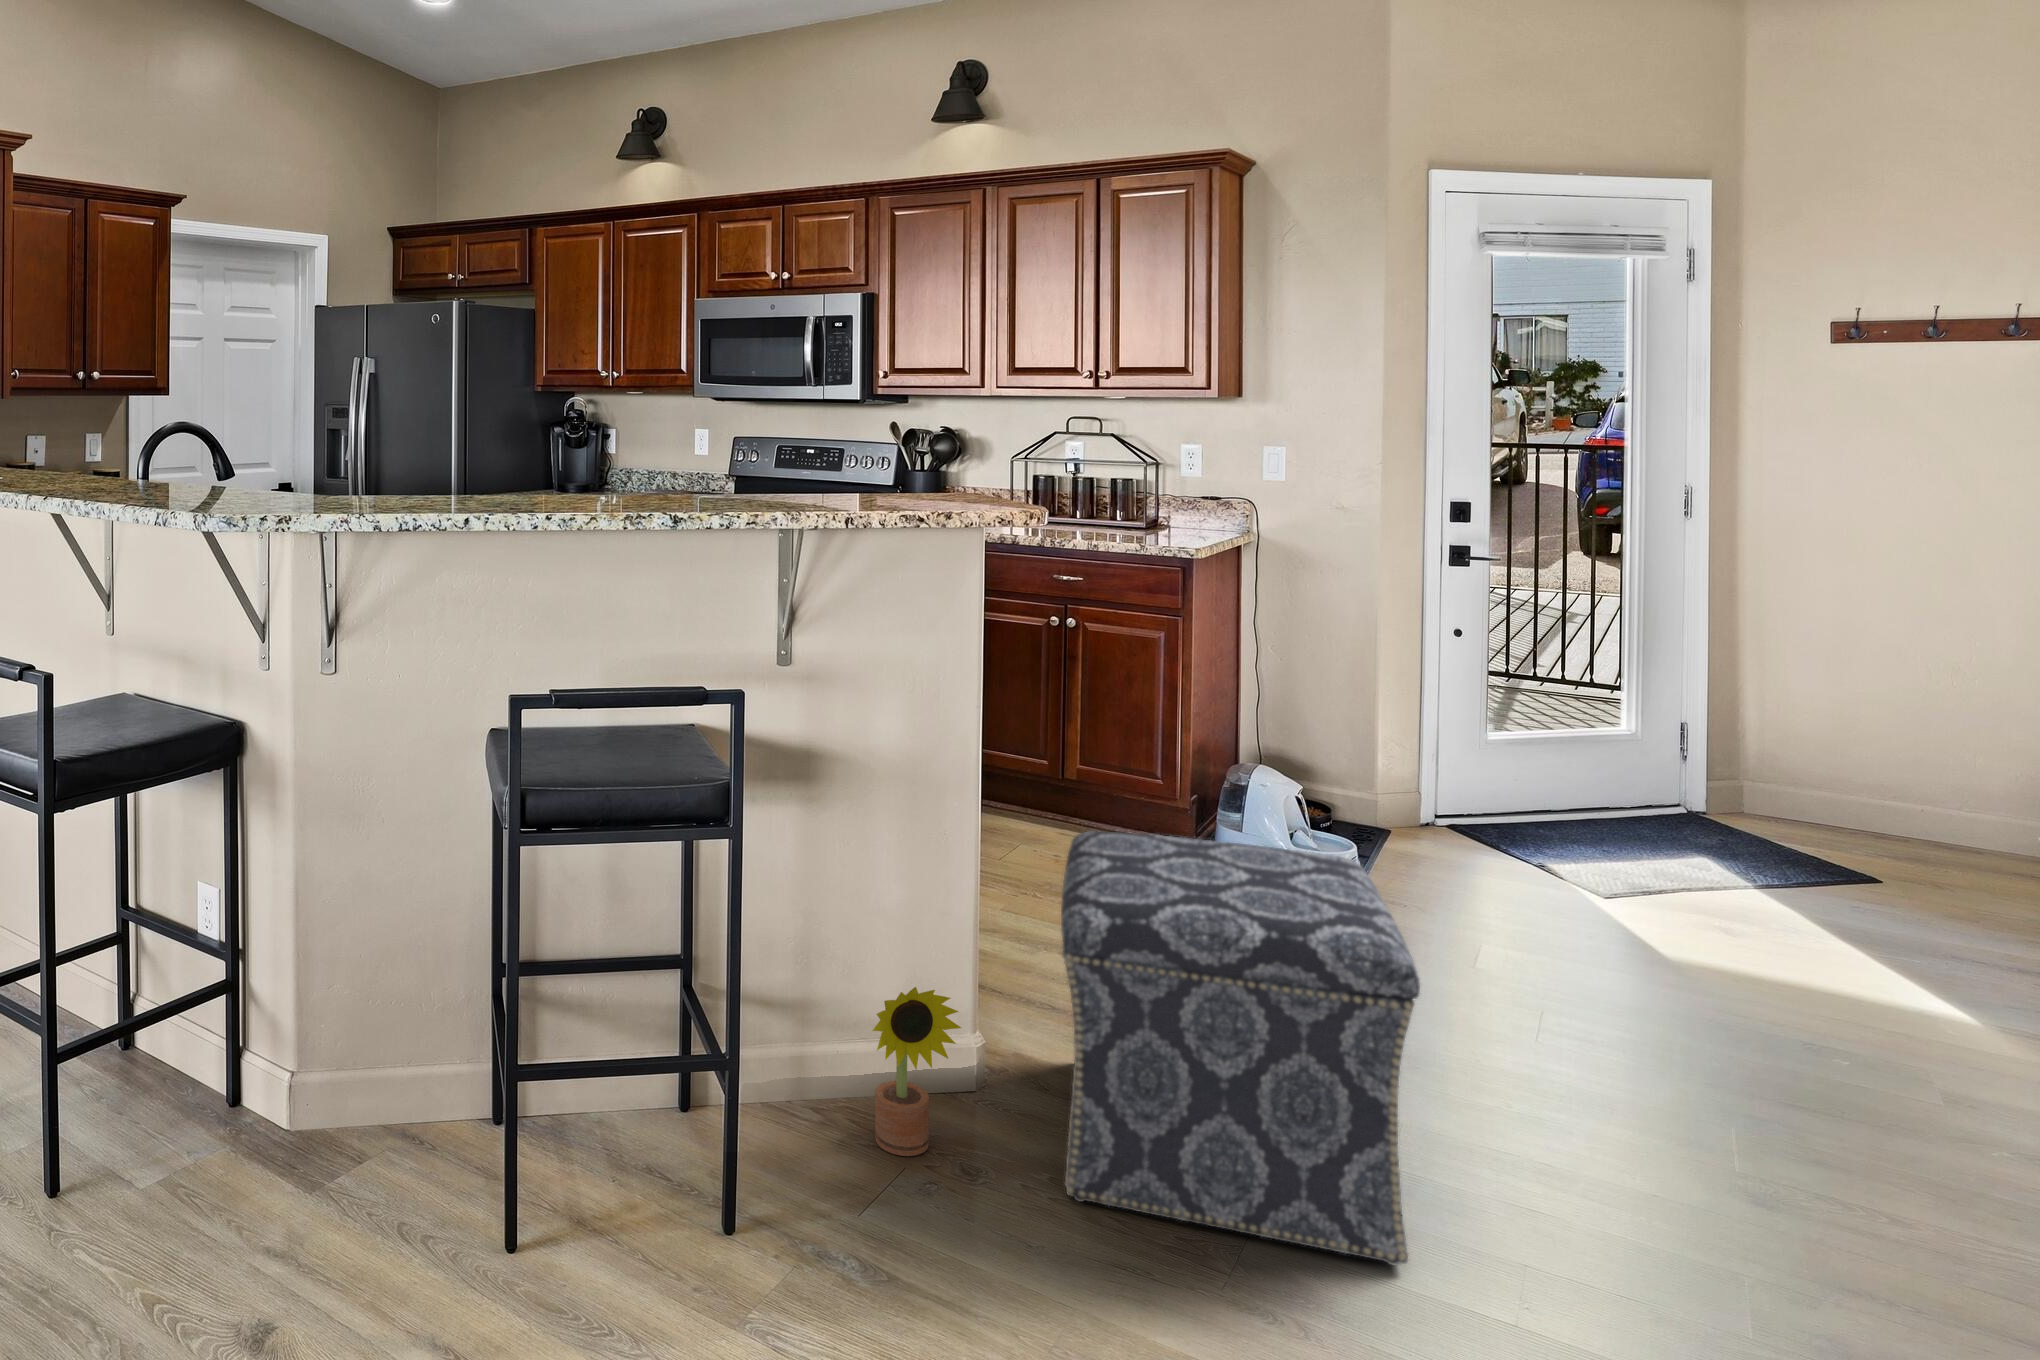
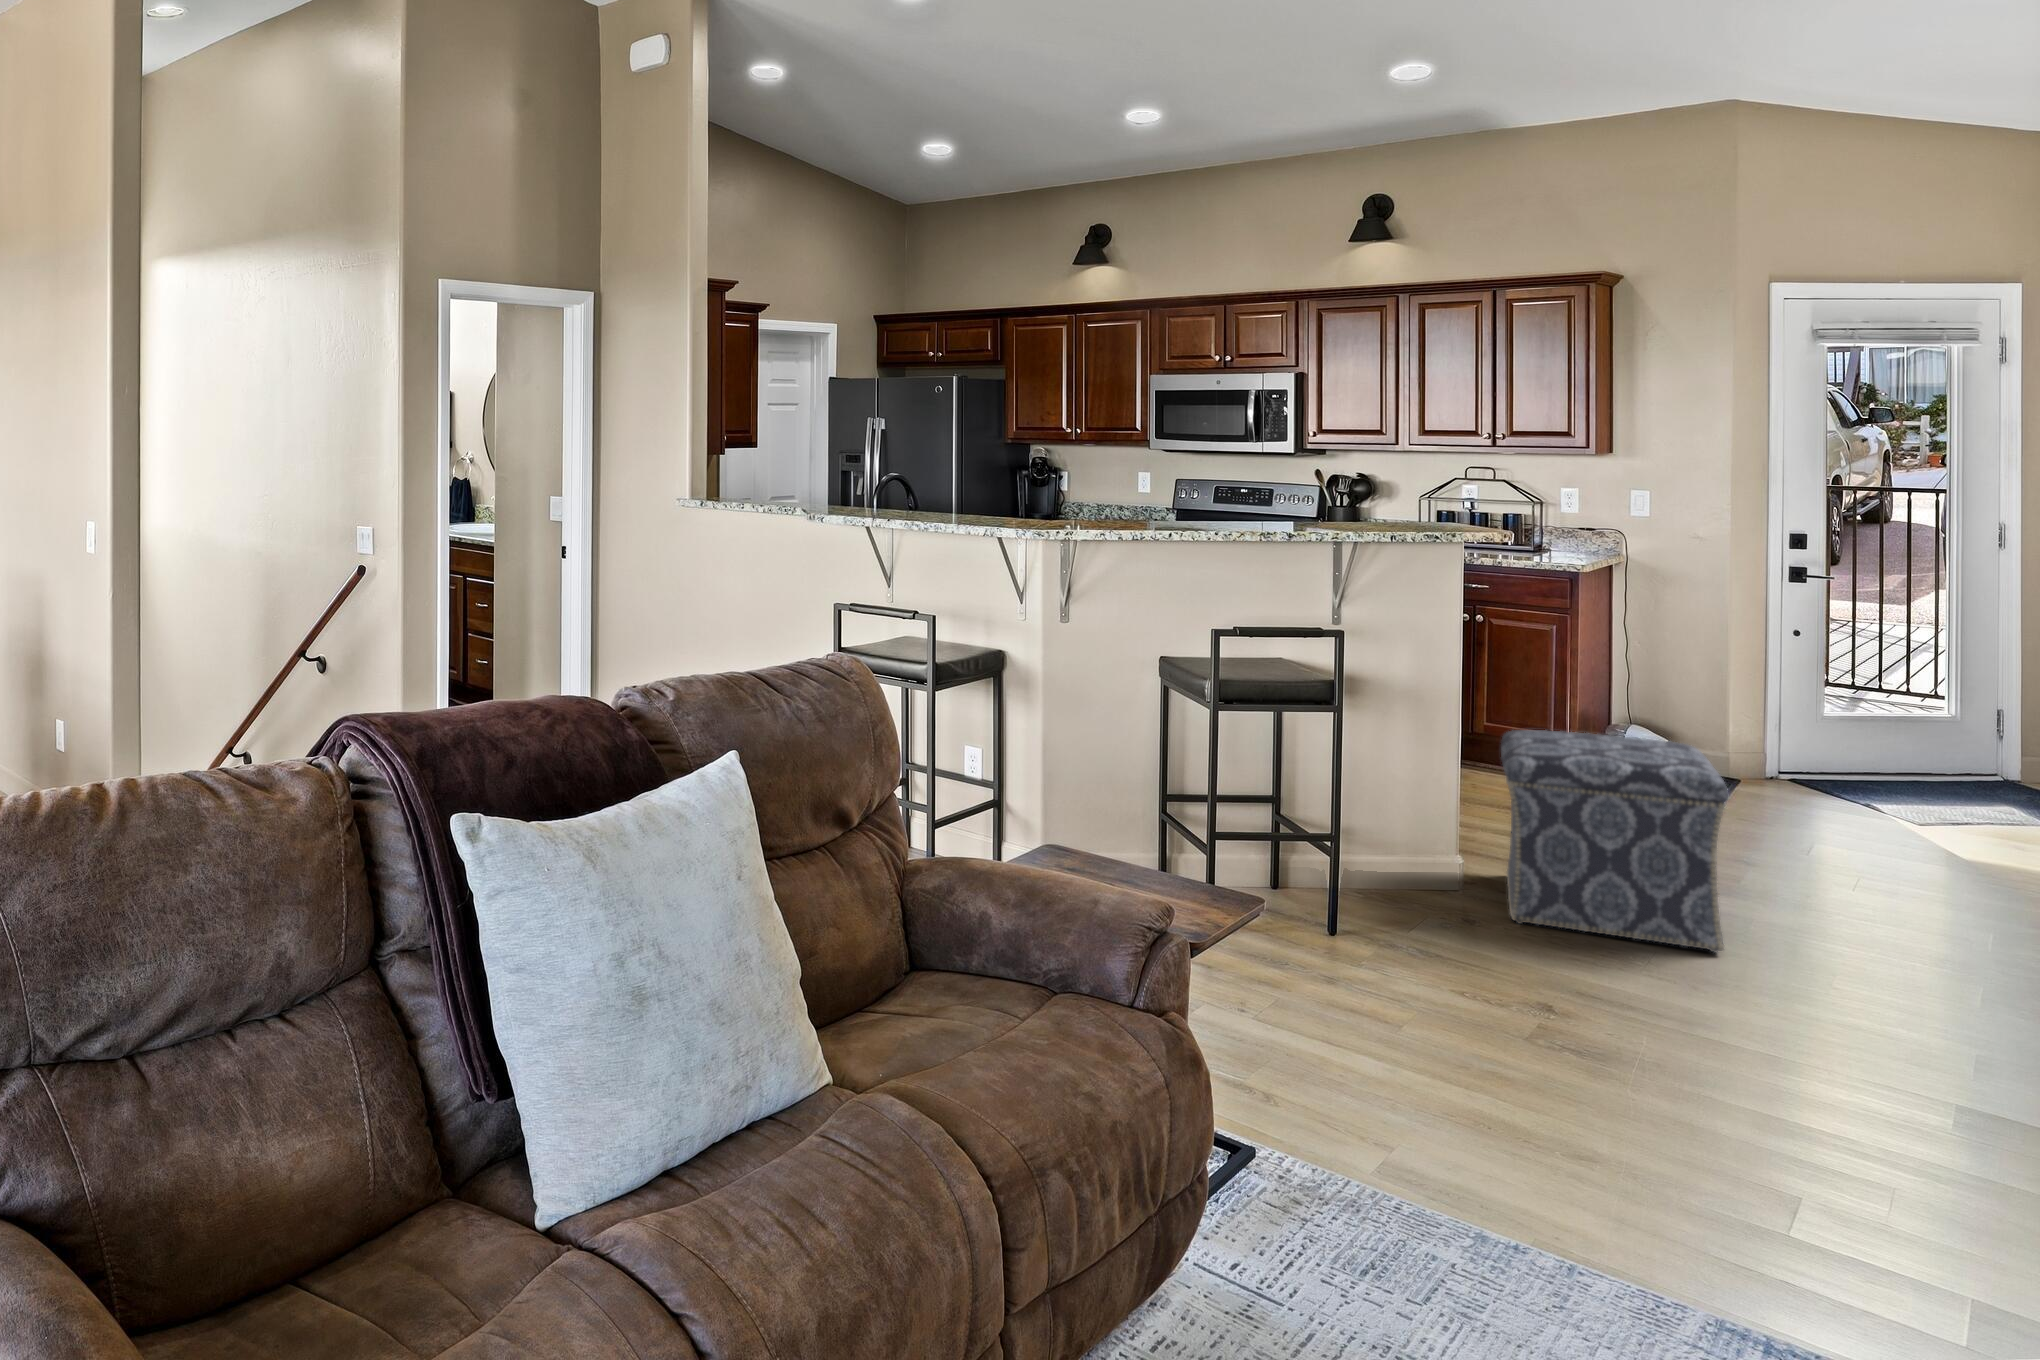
decorative plant: present [873,987,961,1156] -> none [1386,802,1443,903]

